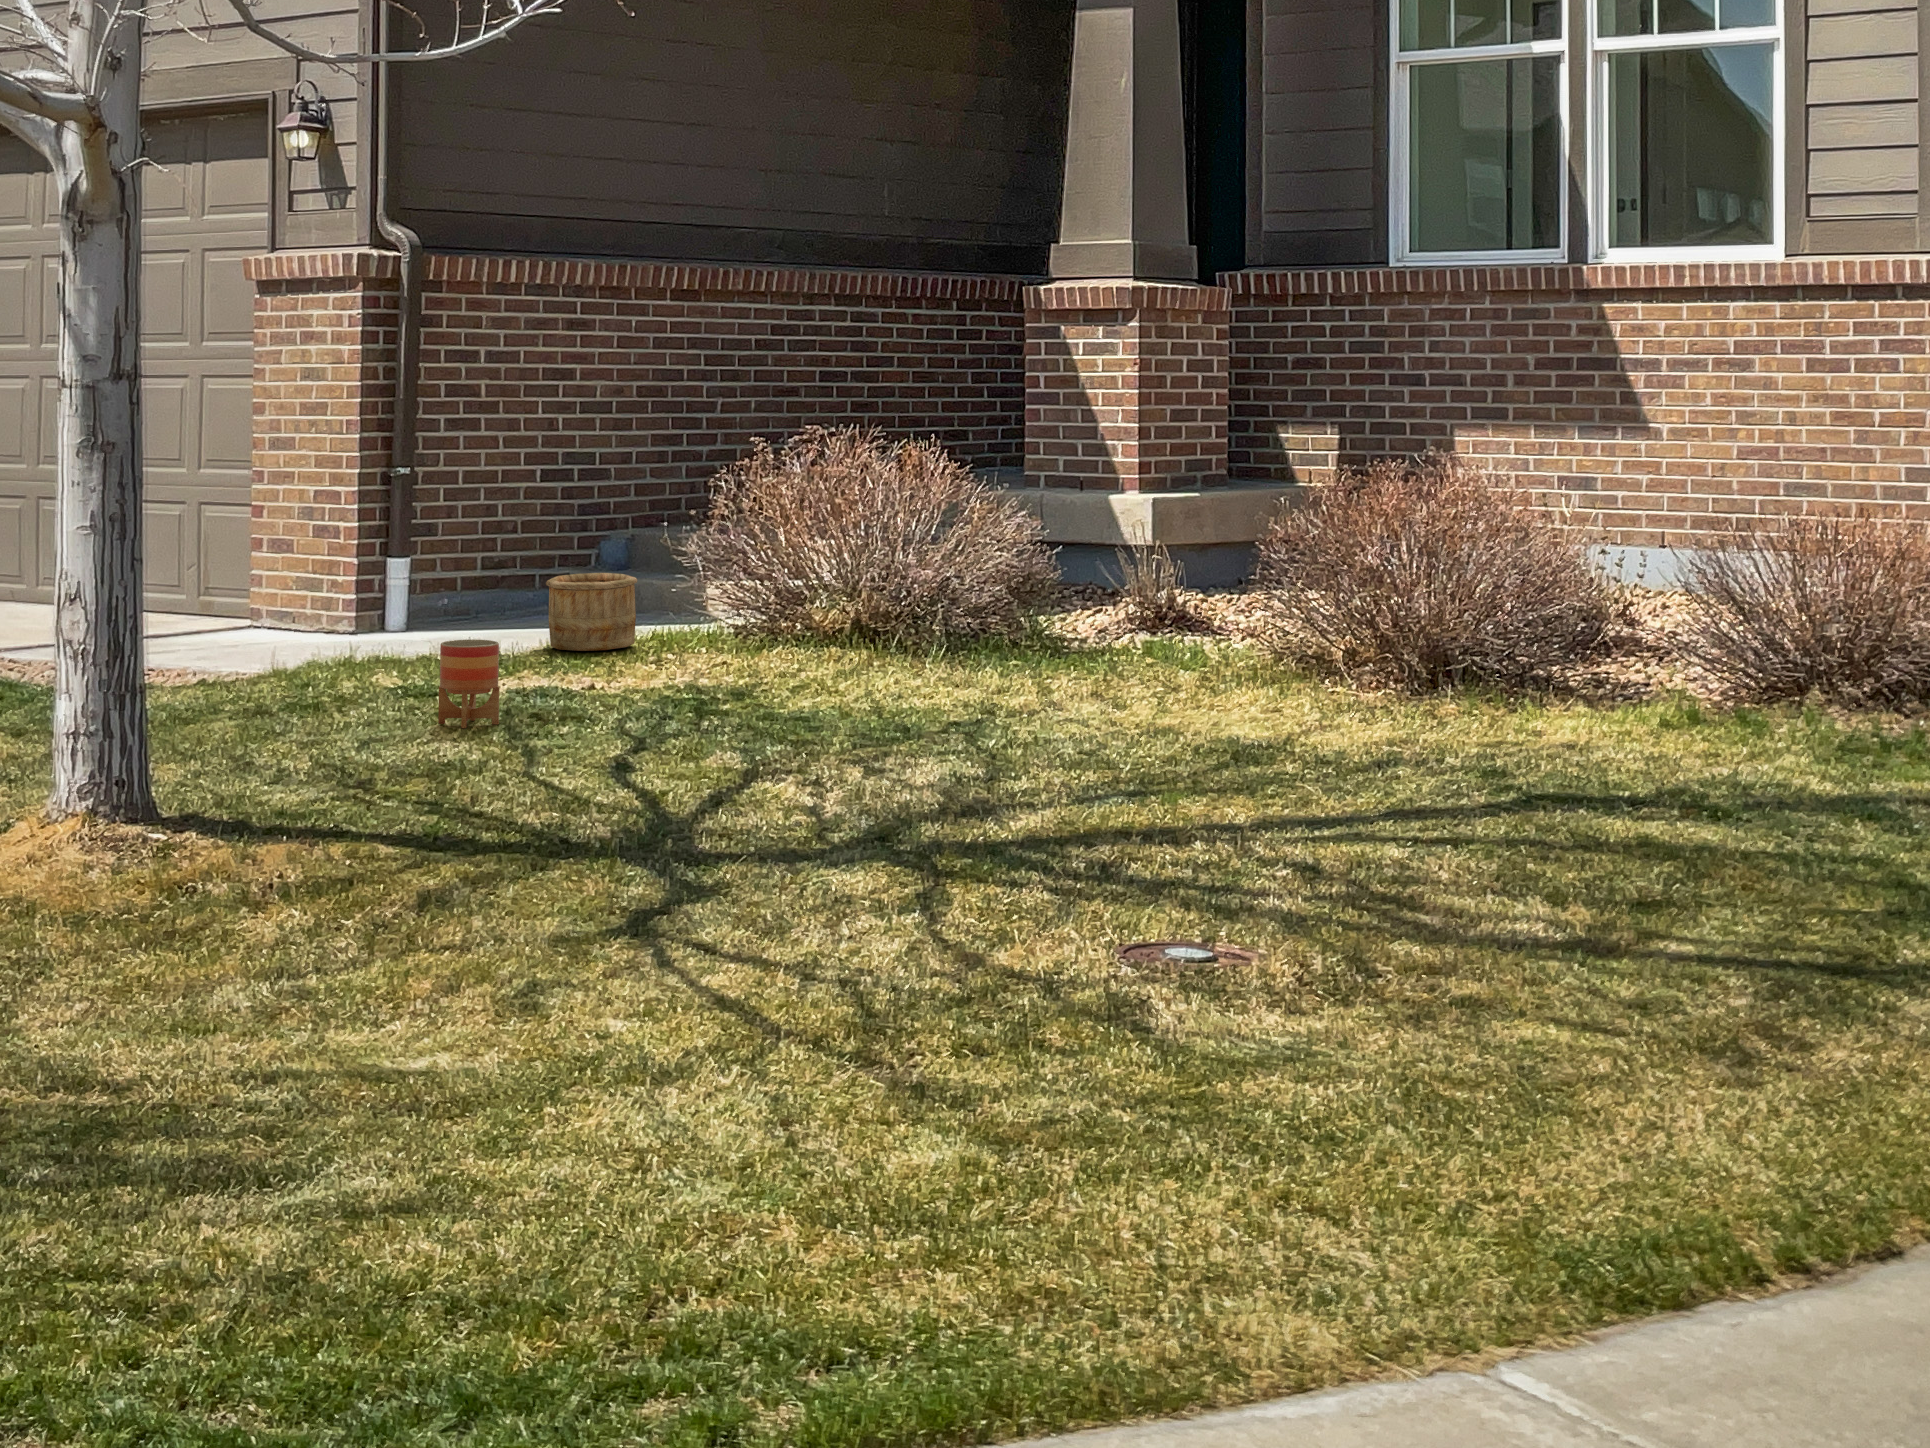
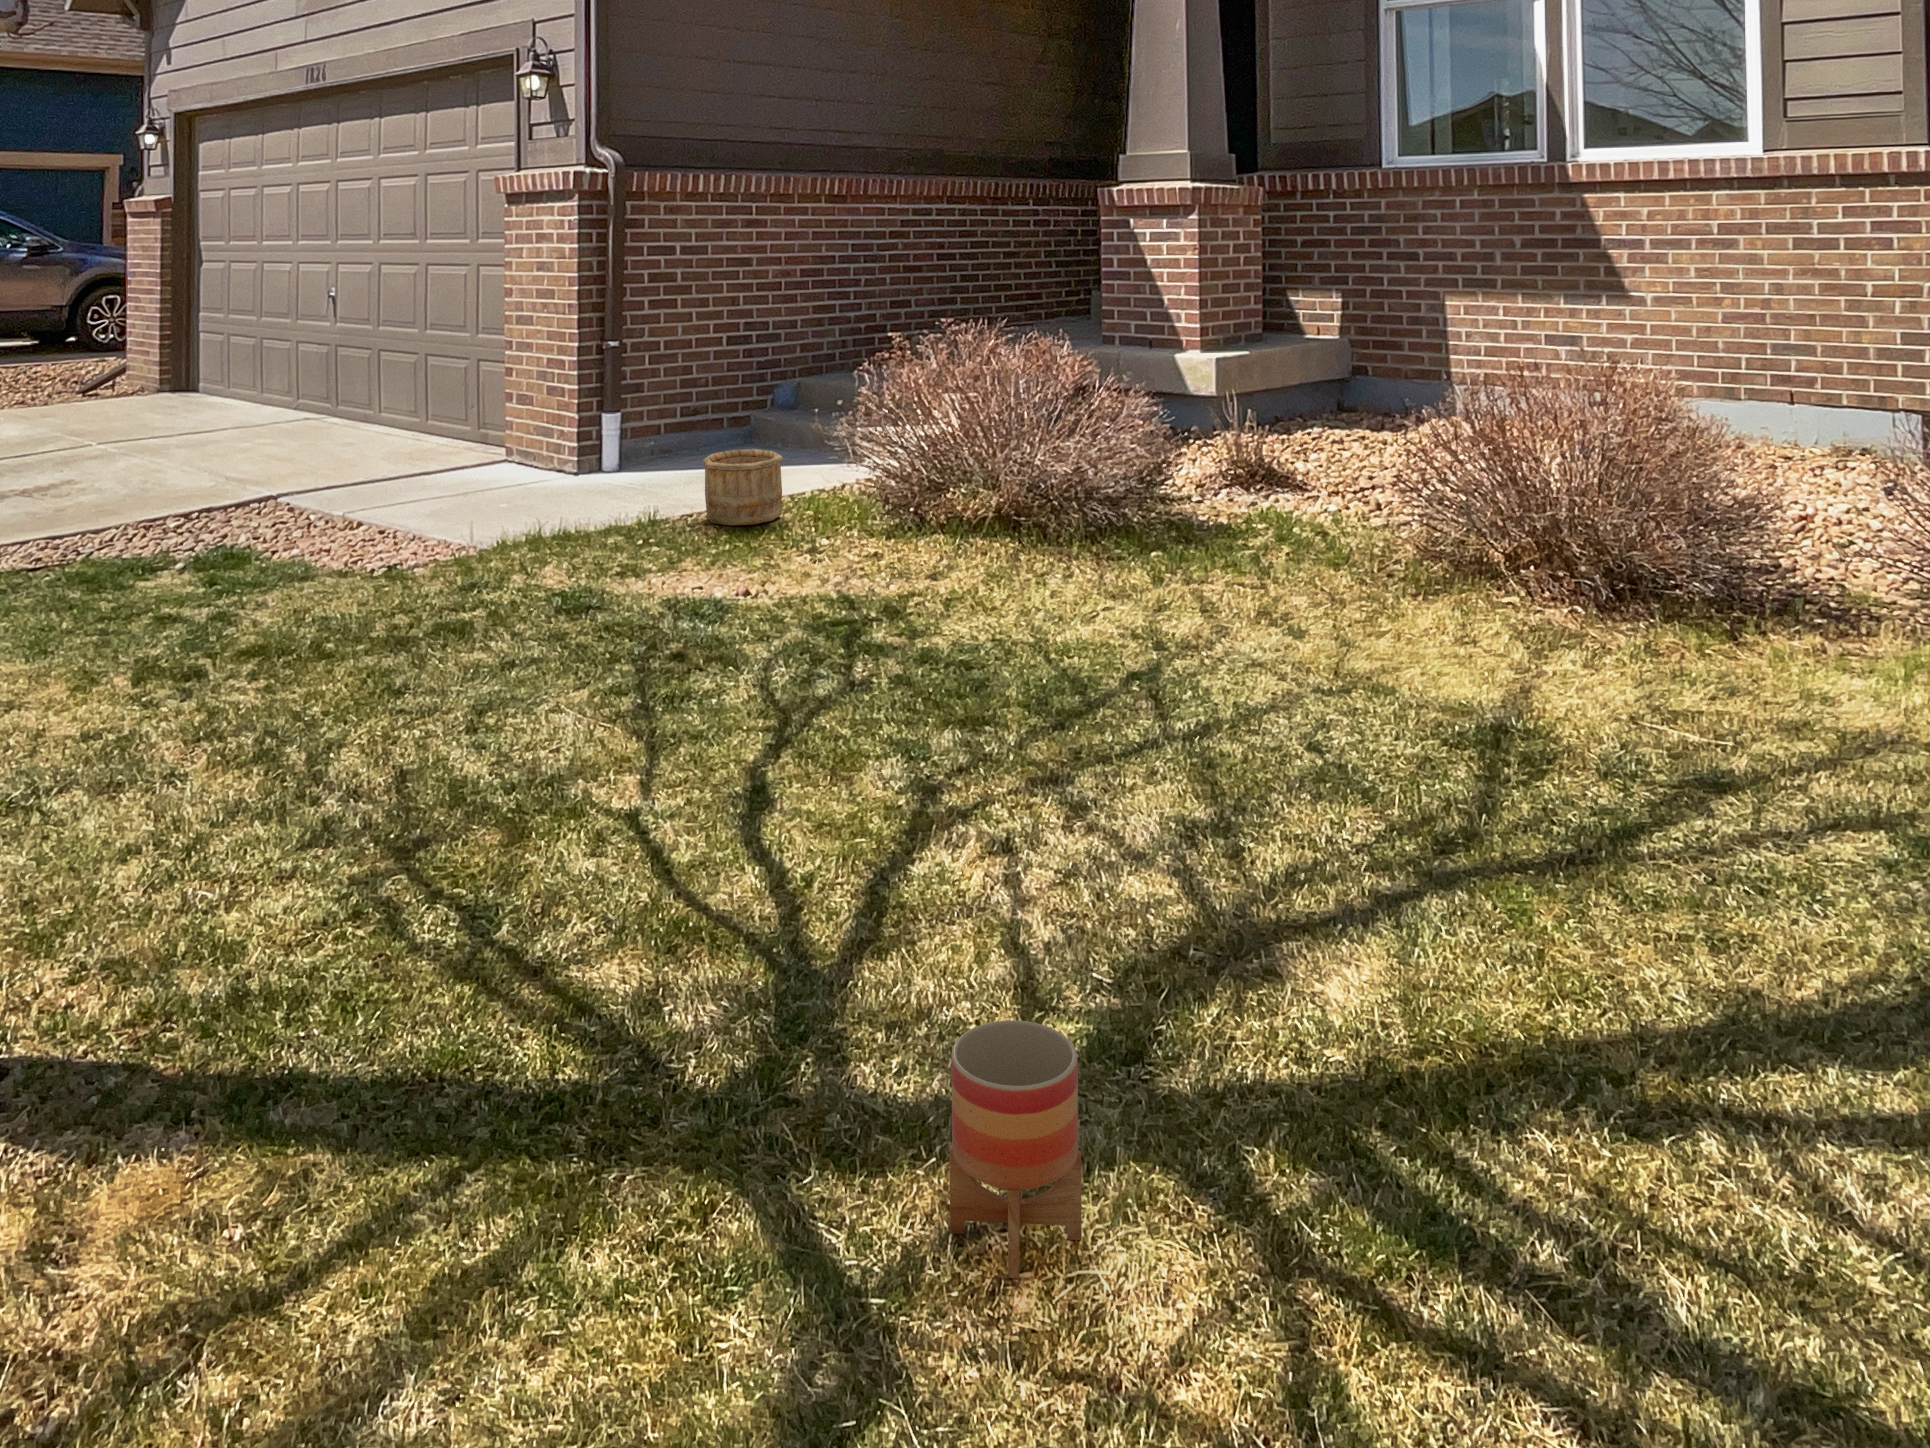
planter: present [438,639,499,728] -> present [949,1020,1082,1278]

